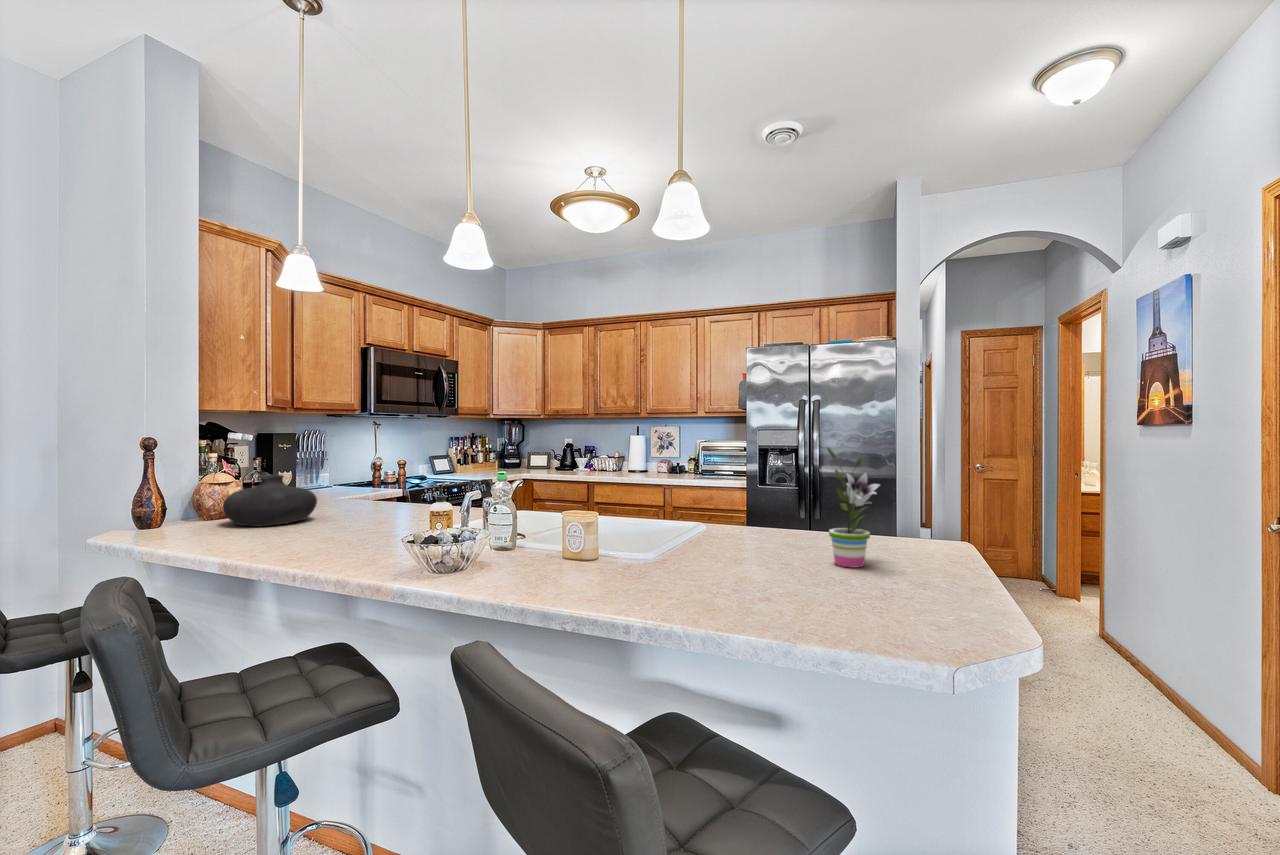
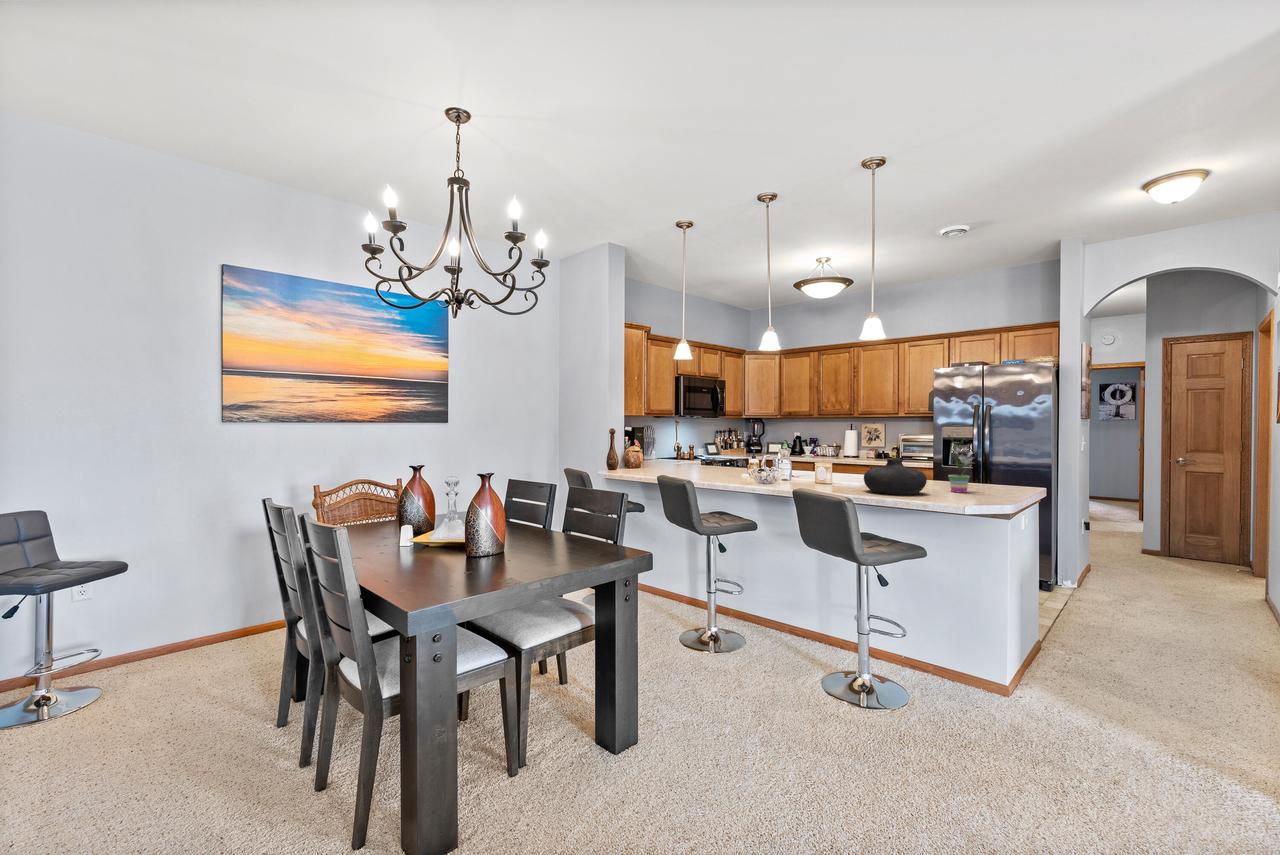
vase: present [223,474,317,526] -> present [864,458,927,495]

